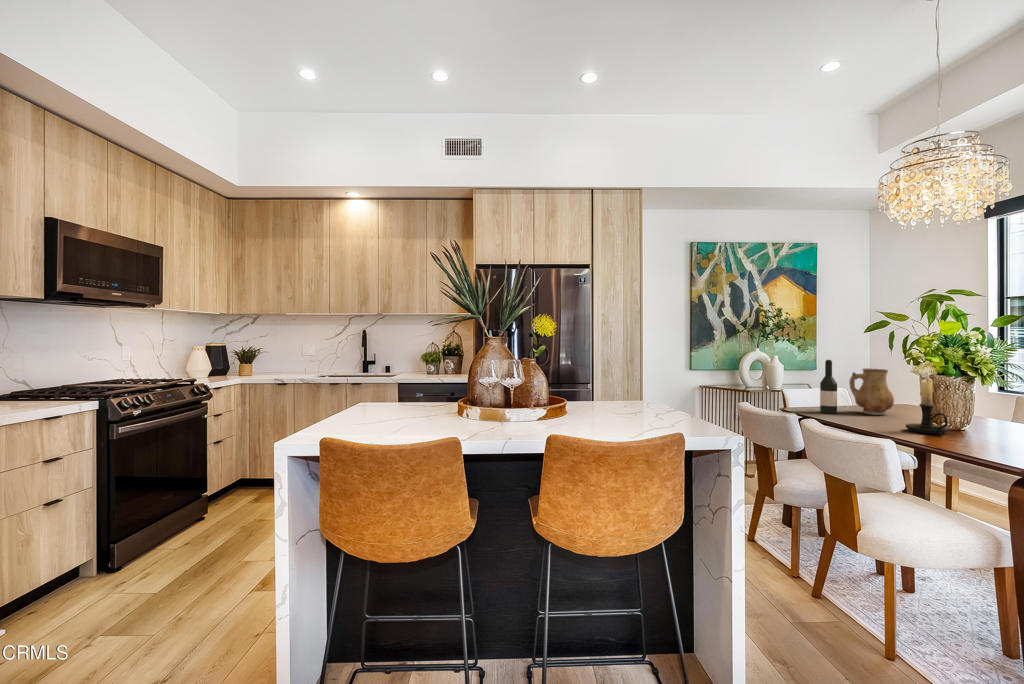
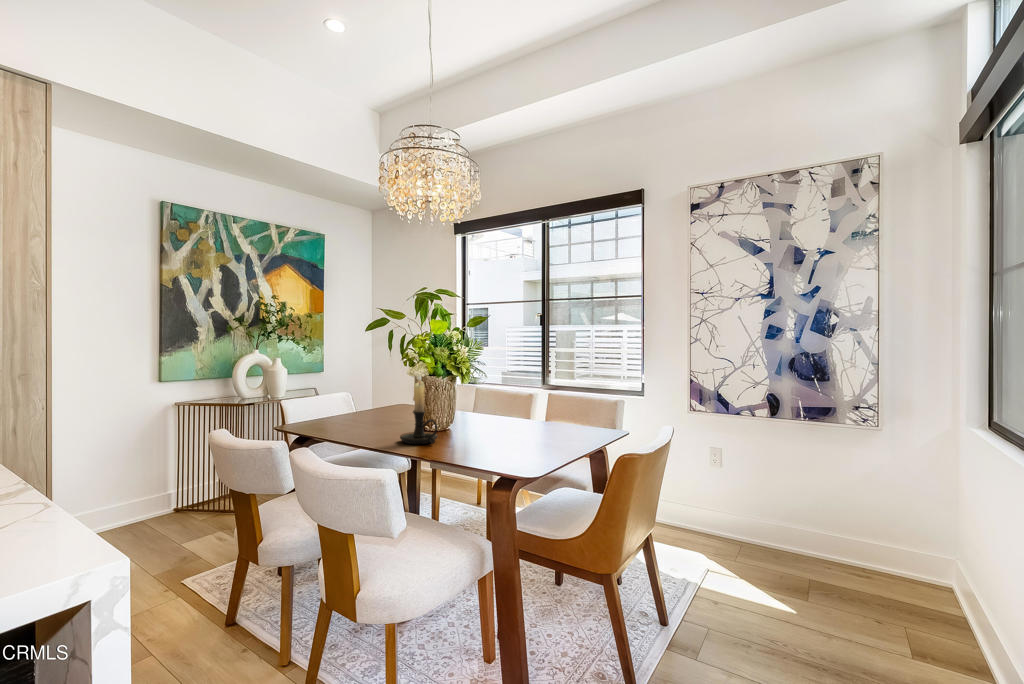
wine bottle: present [820,360,837,414] -> none [315,362,334,429]
ceramic pitcher: present [849,368,894,415] -> none [348,371,390,424]

